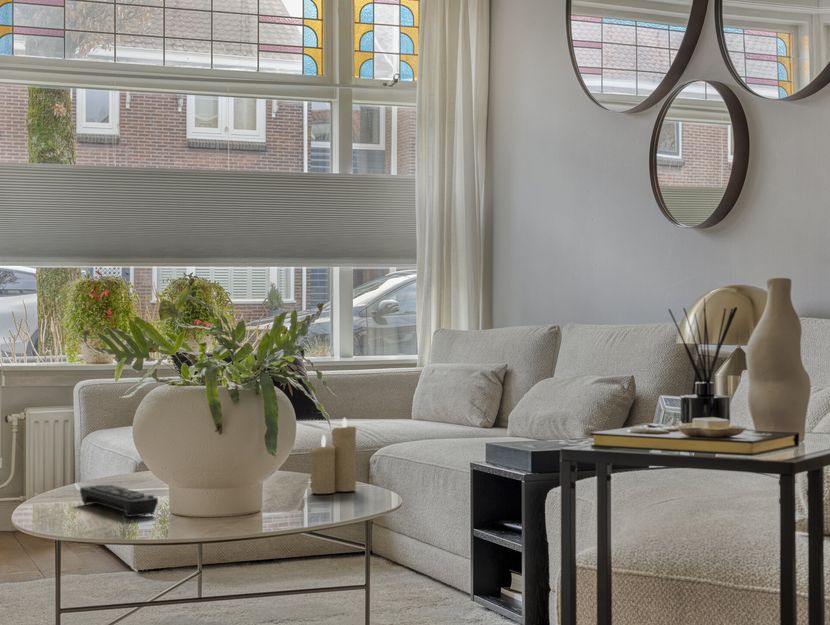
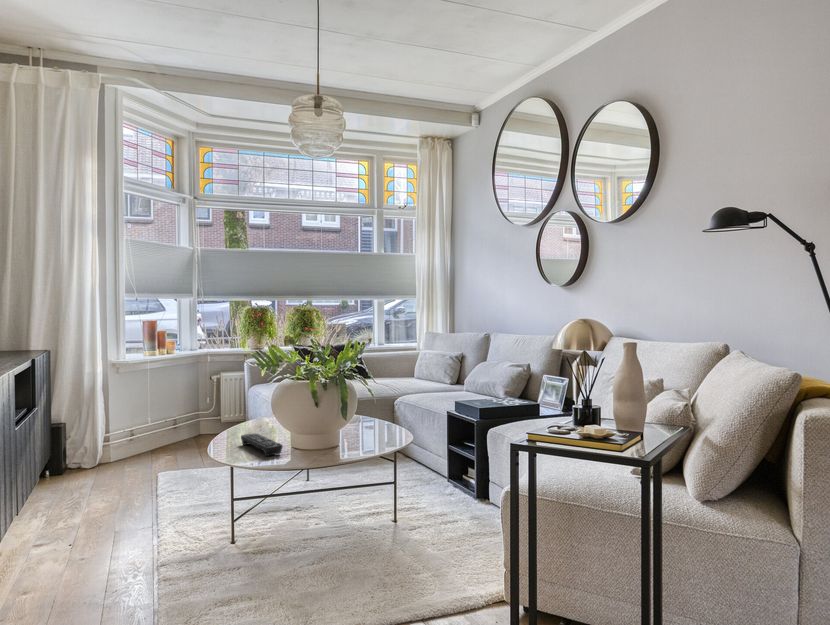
candle: present [310,418,356,494] -> none [365,394,390,436]

